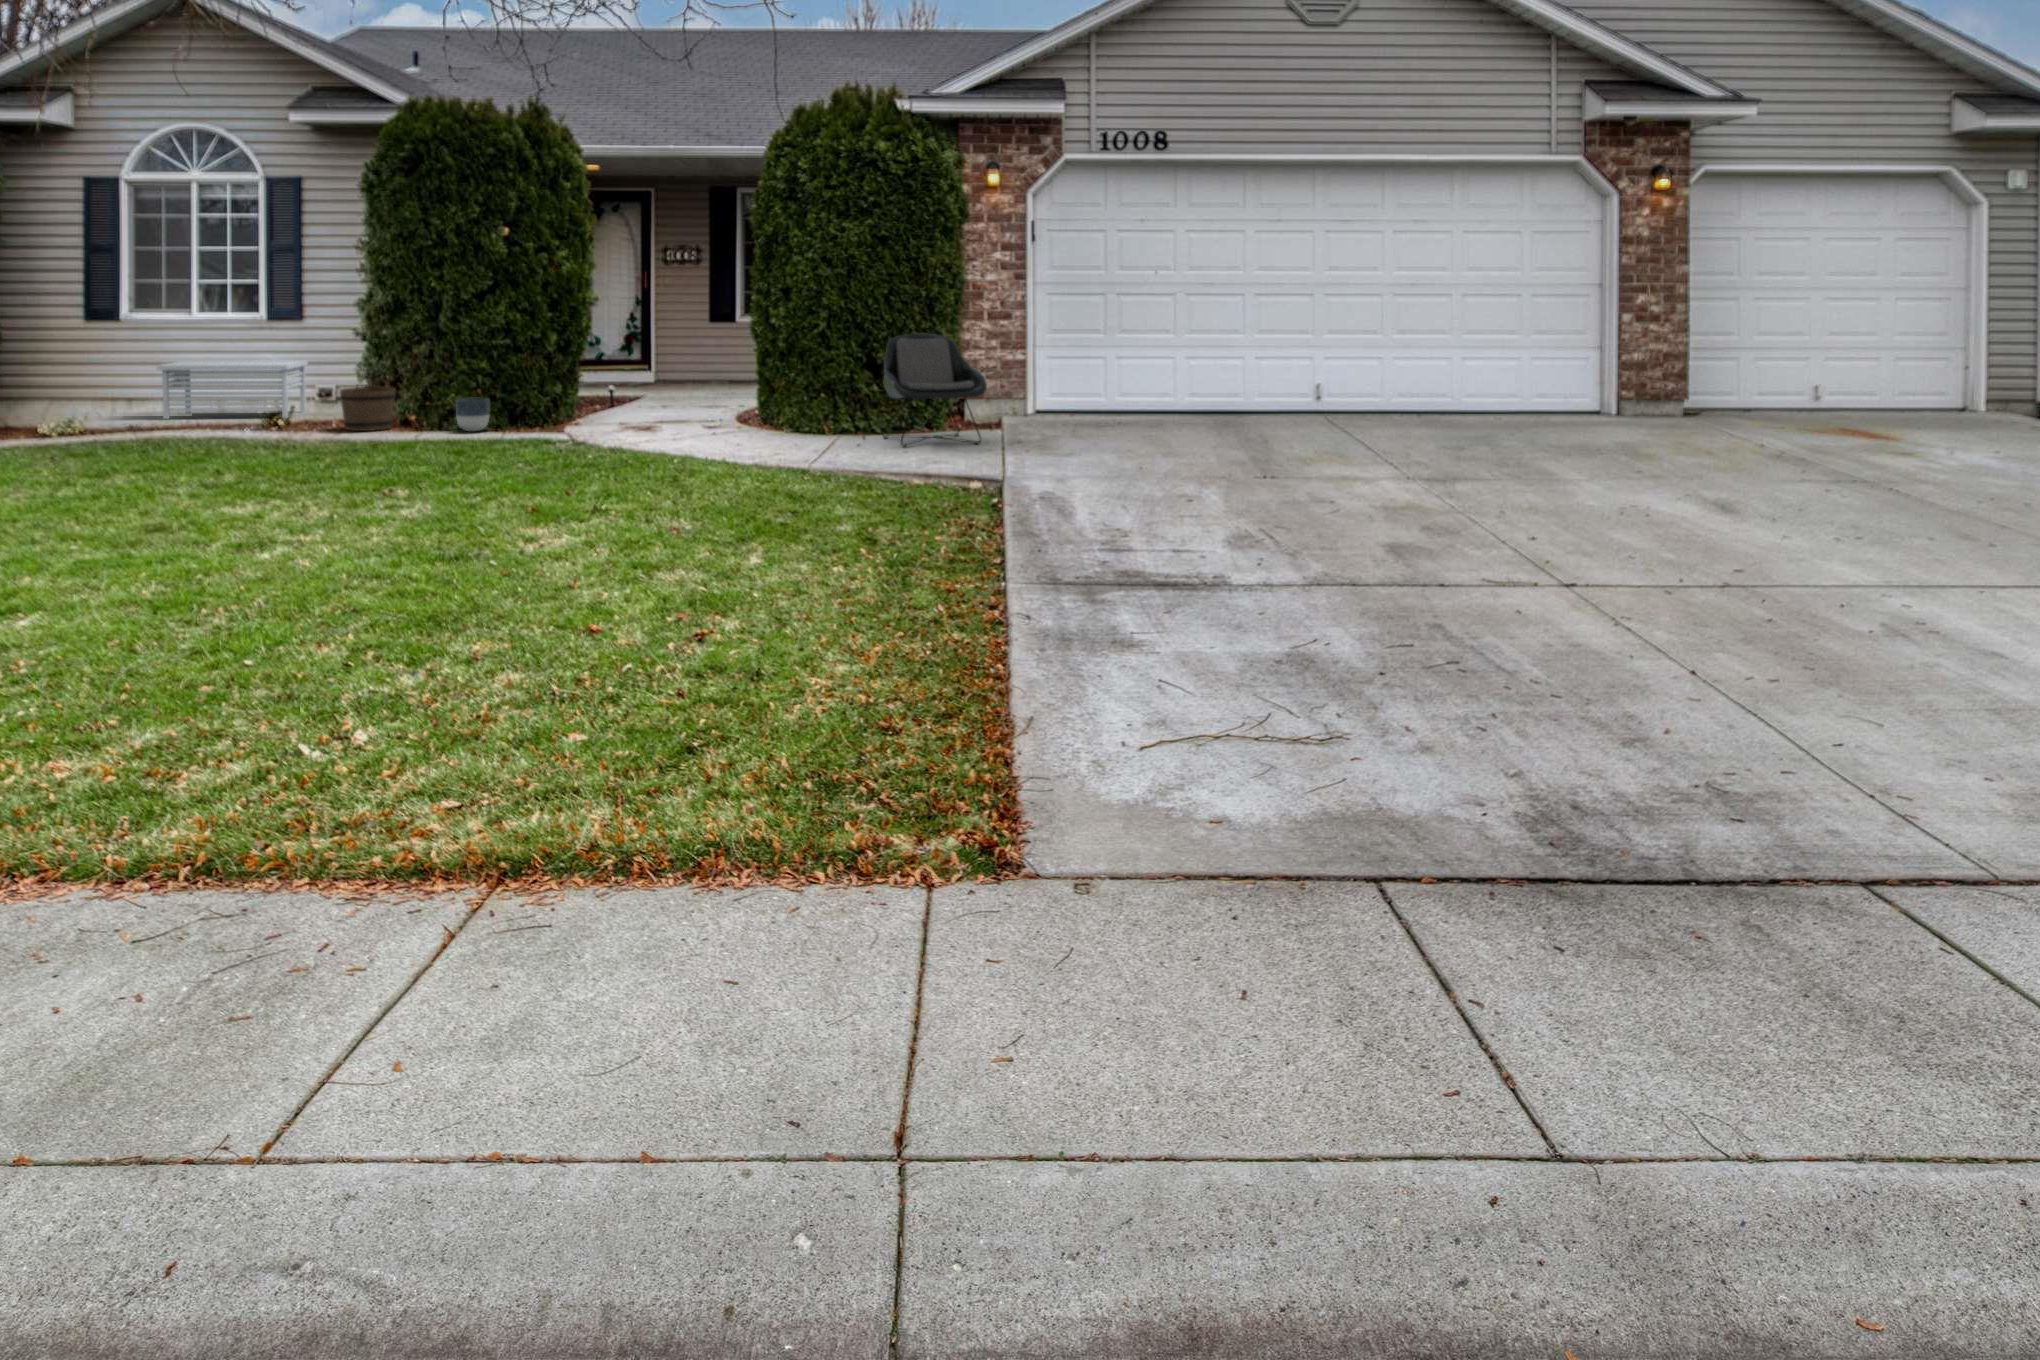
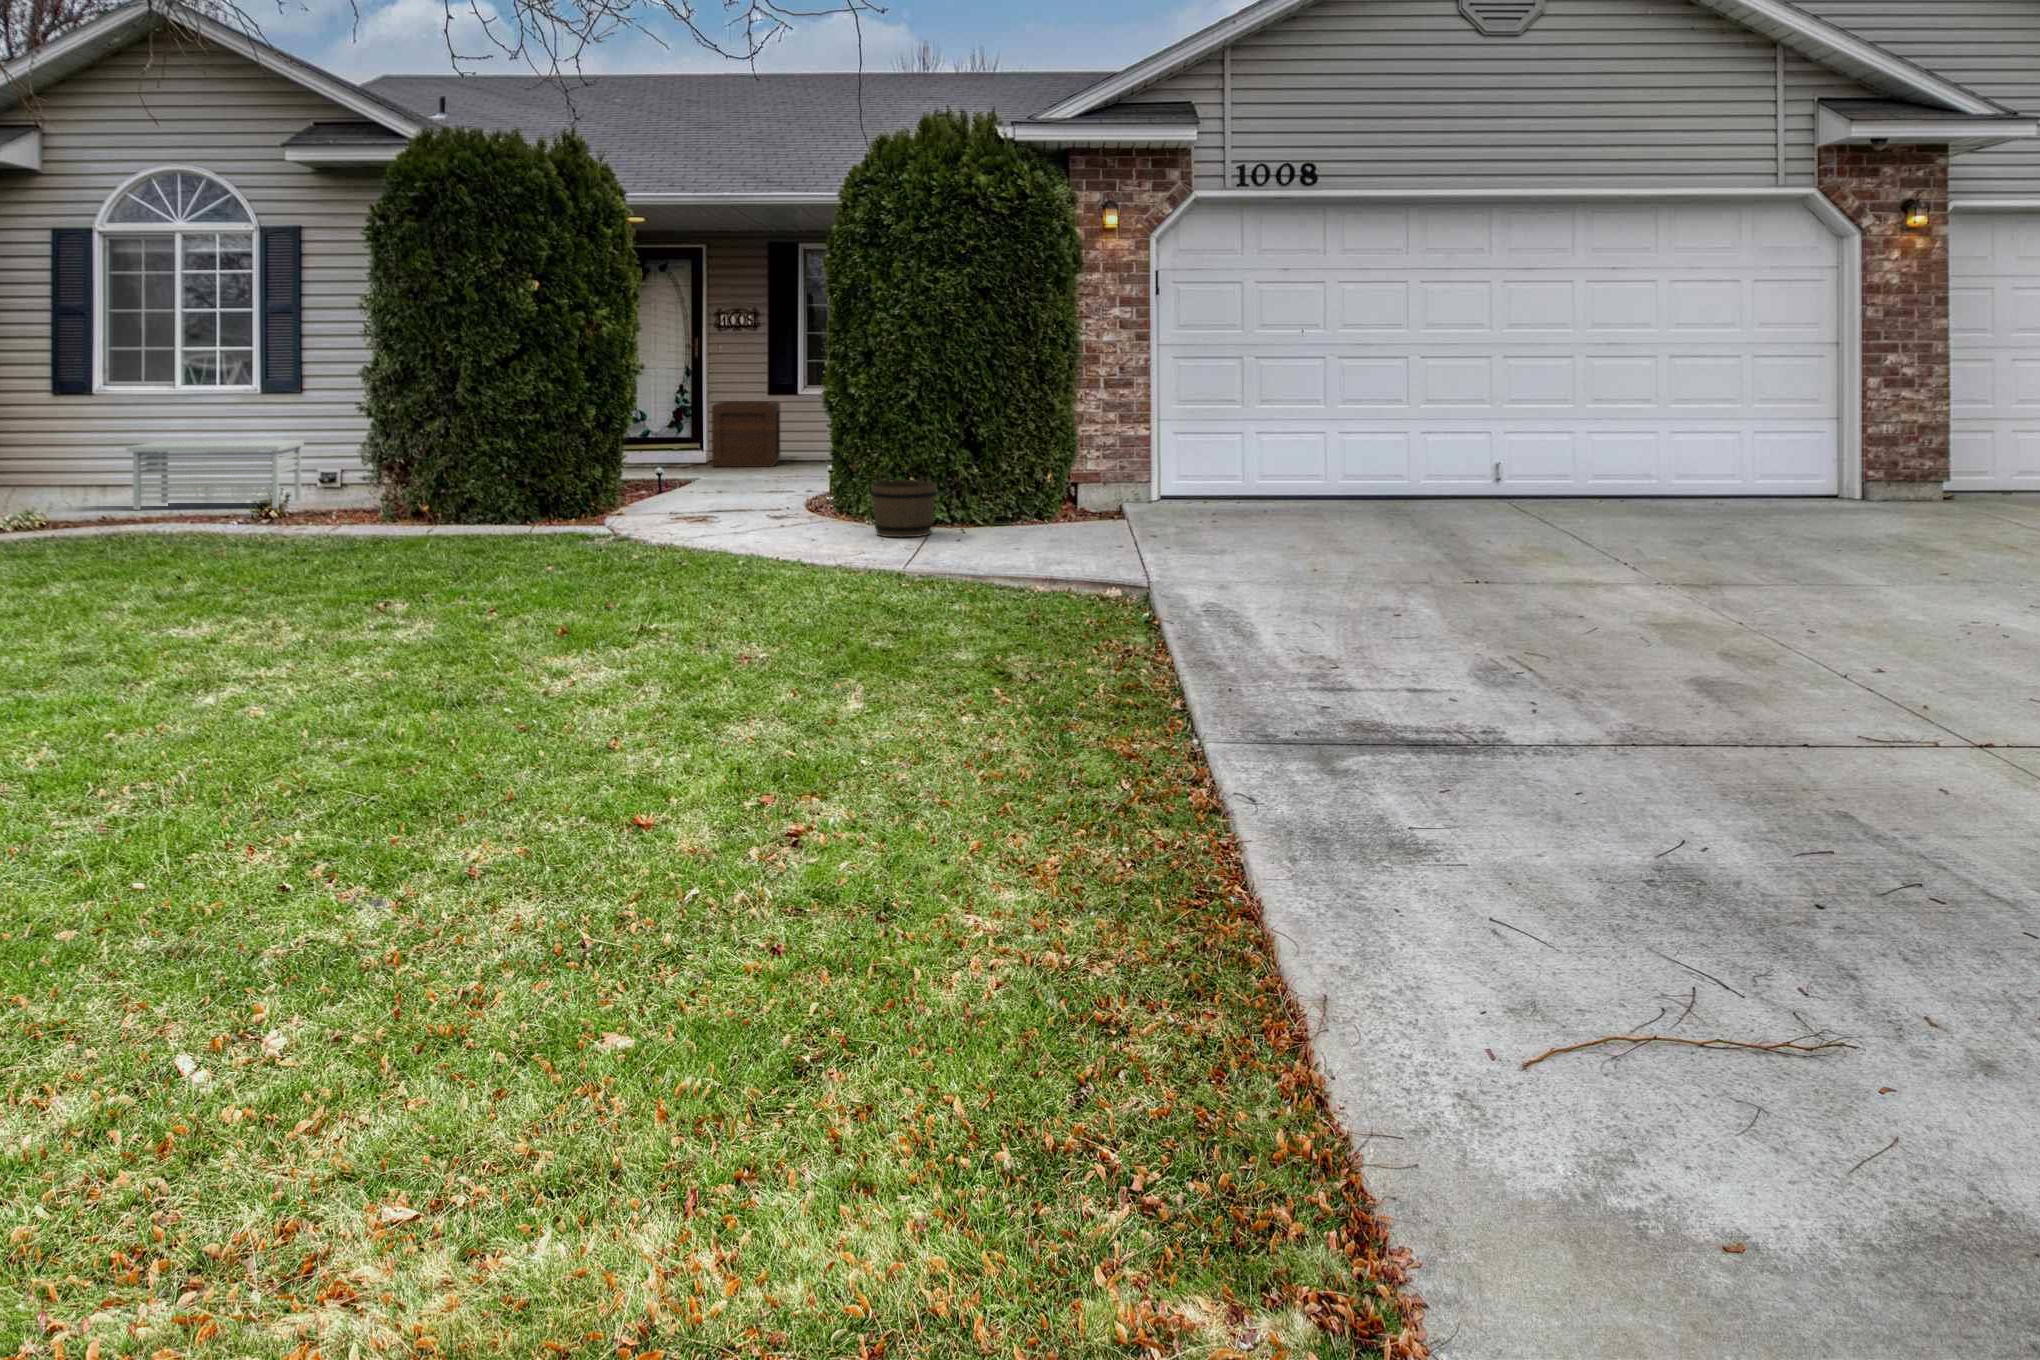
wooden crate: none [660,329,721,386] -> present [712,401,780,467]
lounge chair: present [881,333,987,447] -> none [981,405,1111,543]
bucket: present [340,381,396,431] -> present [871,472,937,537]
planter: present [456,398,489,431] -> none [474,483,513,524]

